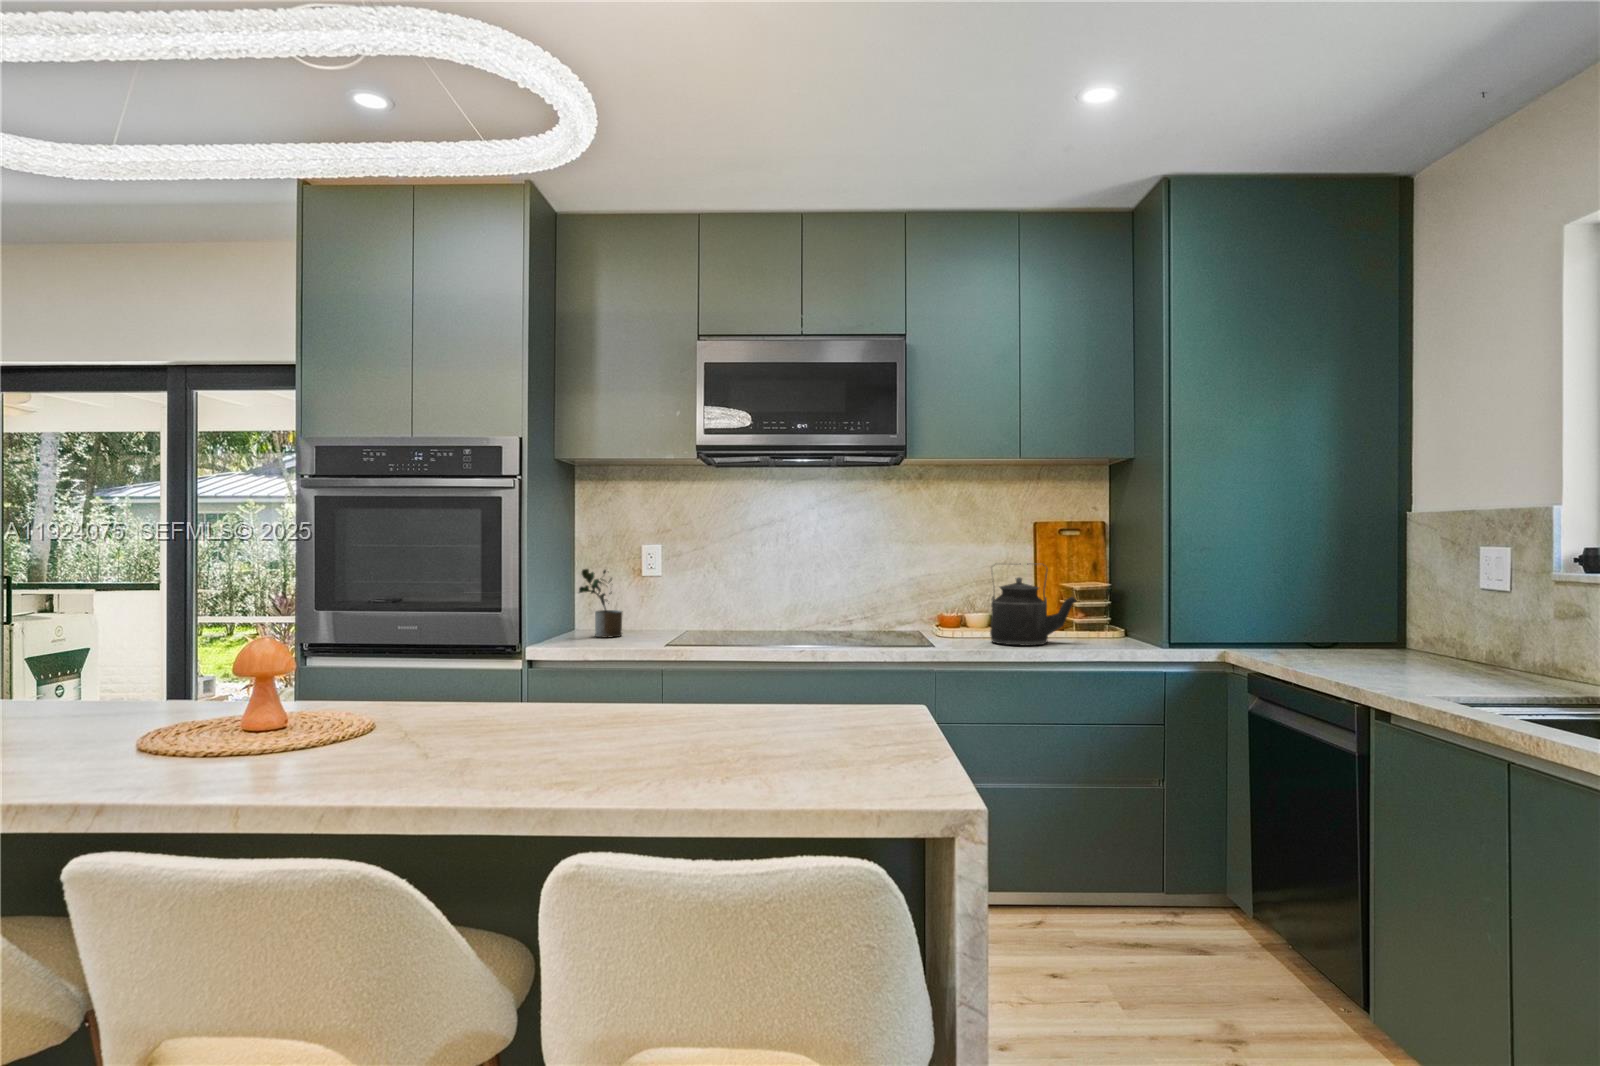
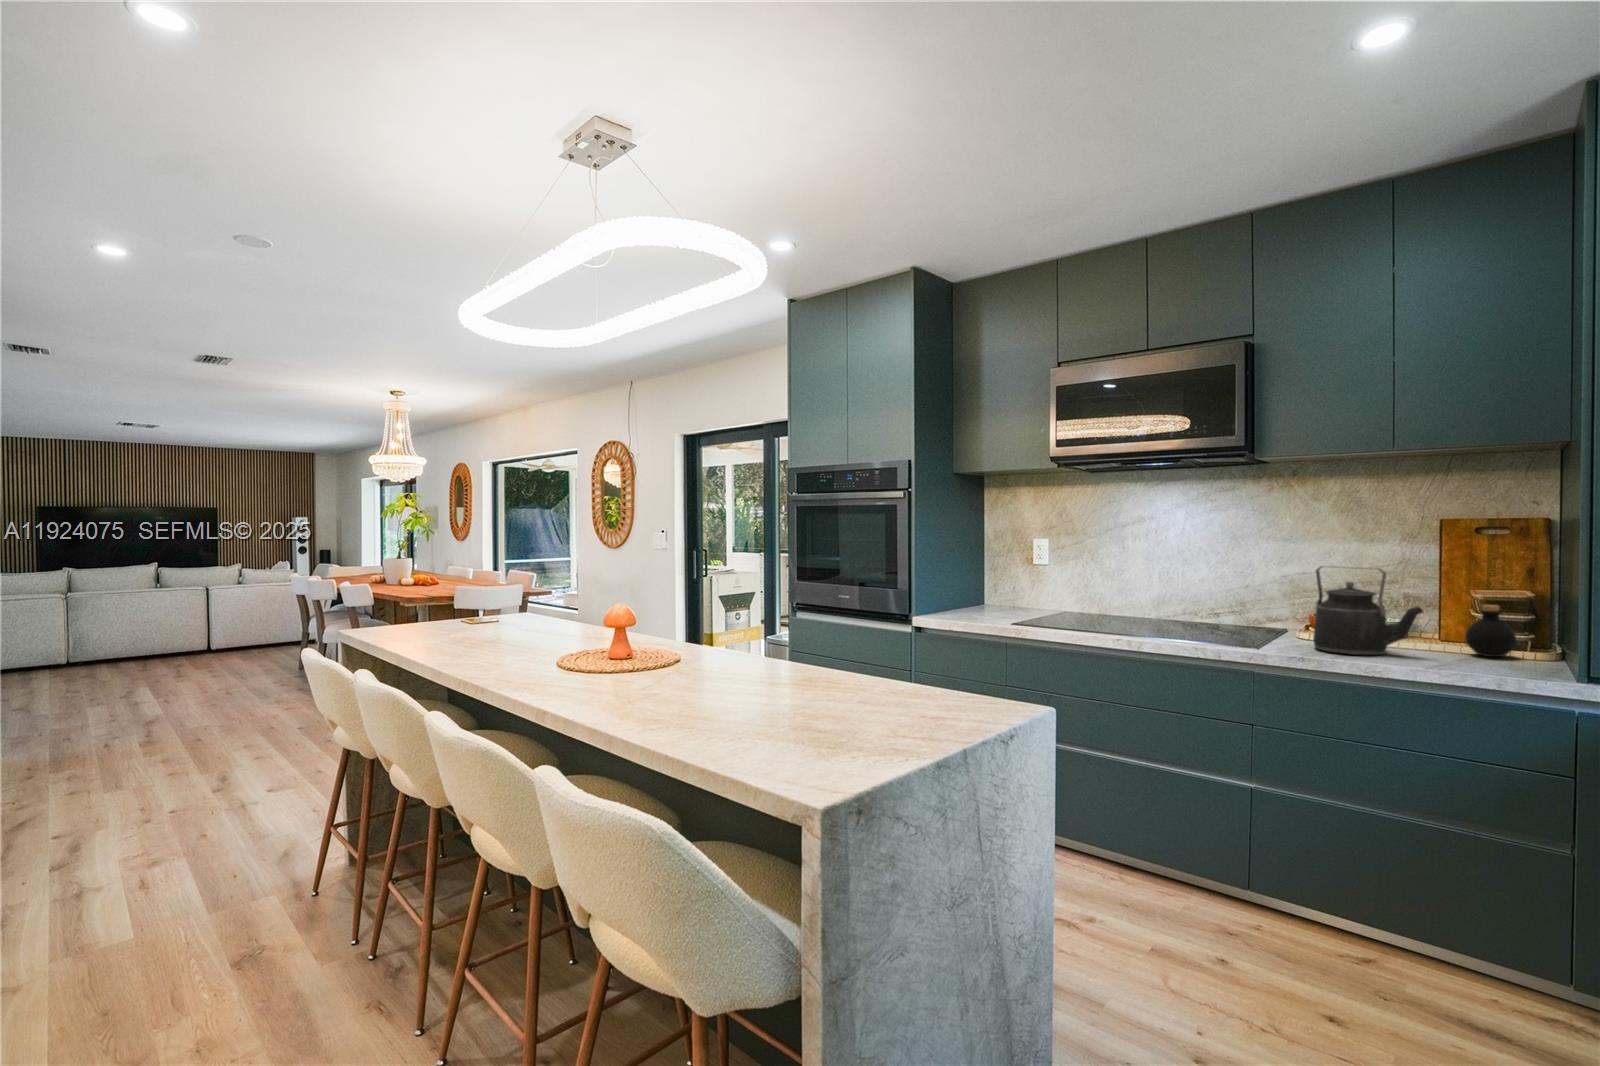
potted plant: present [579,569,622,638] -> none [971,557,1006,611]
bottle: none [1087,593,1121,637] -> present [1466,605,1516,657]

